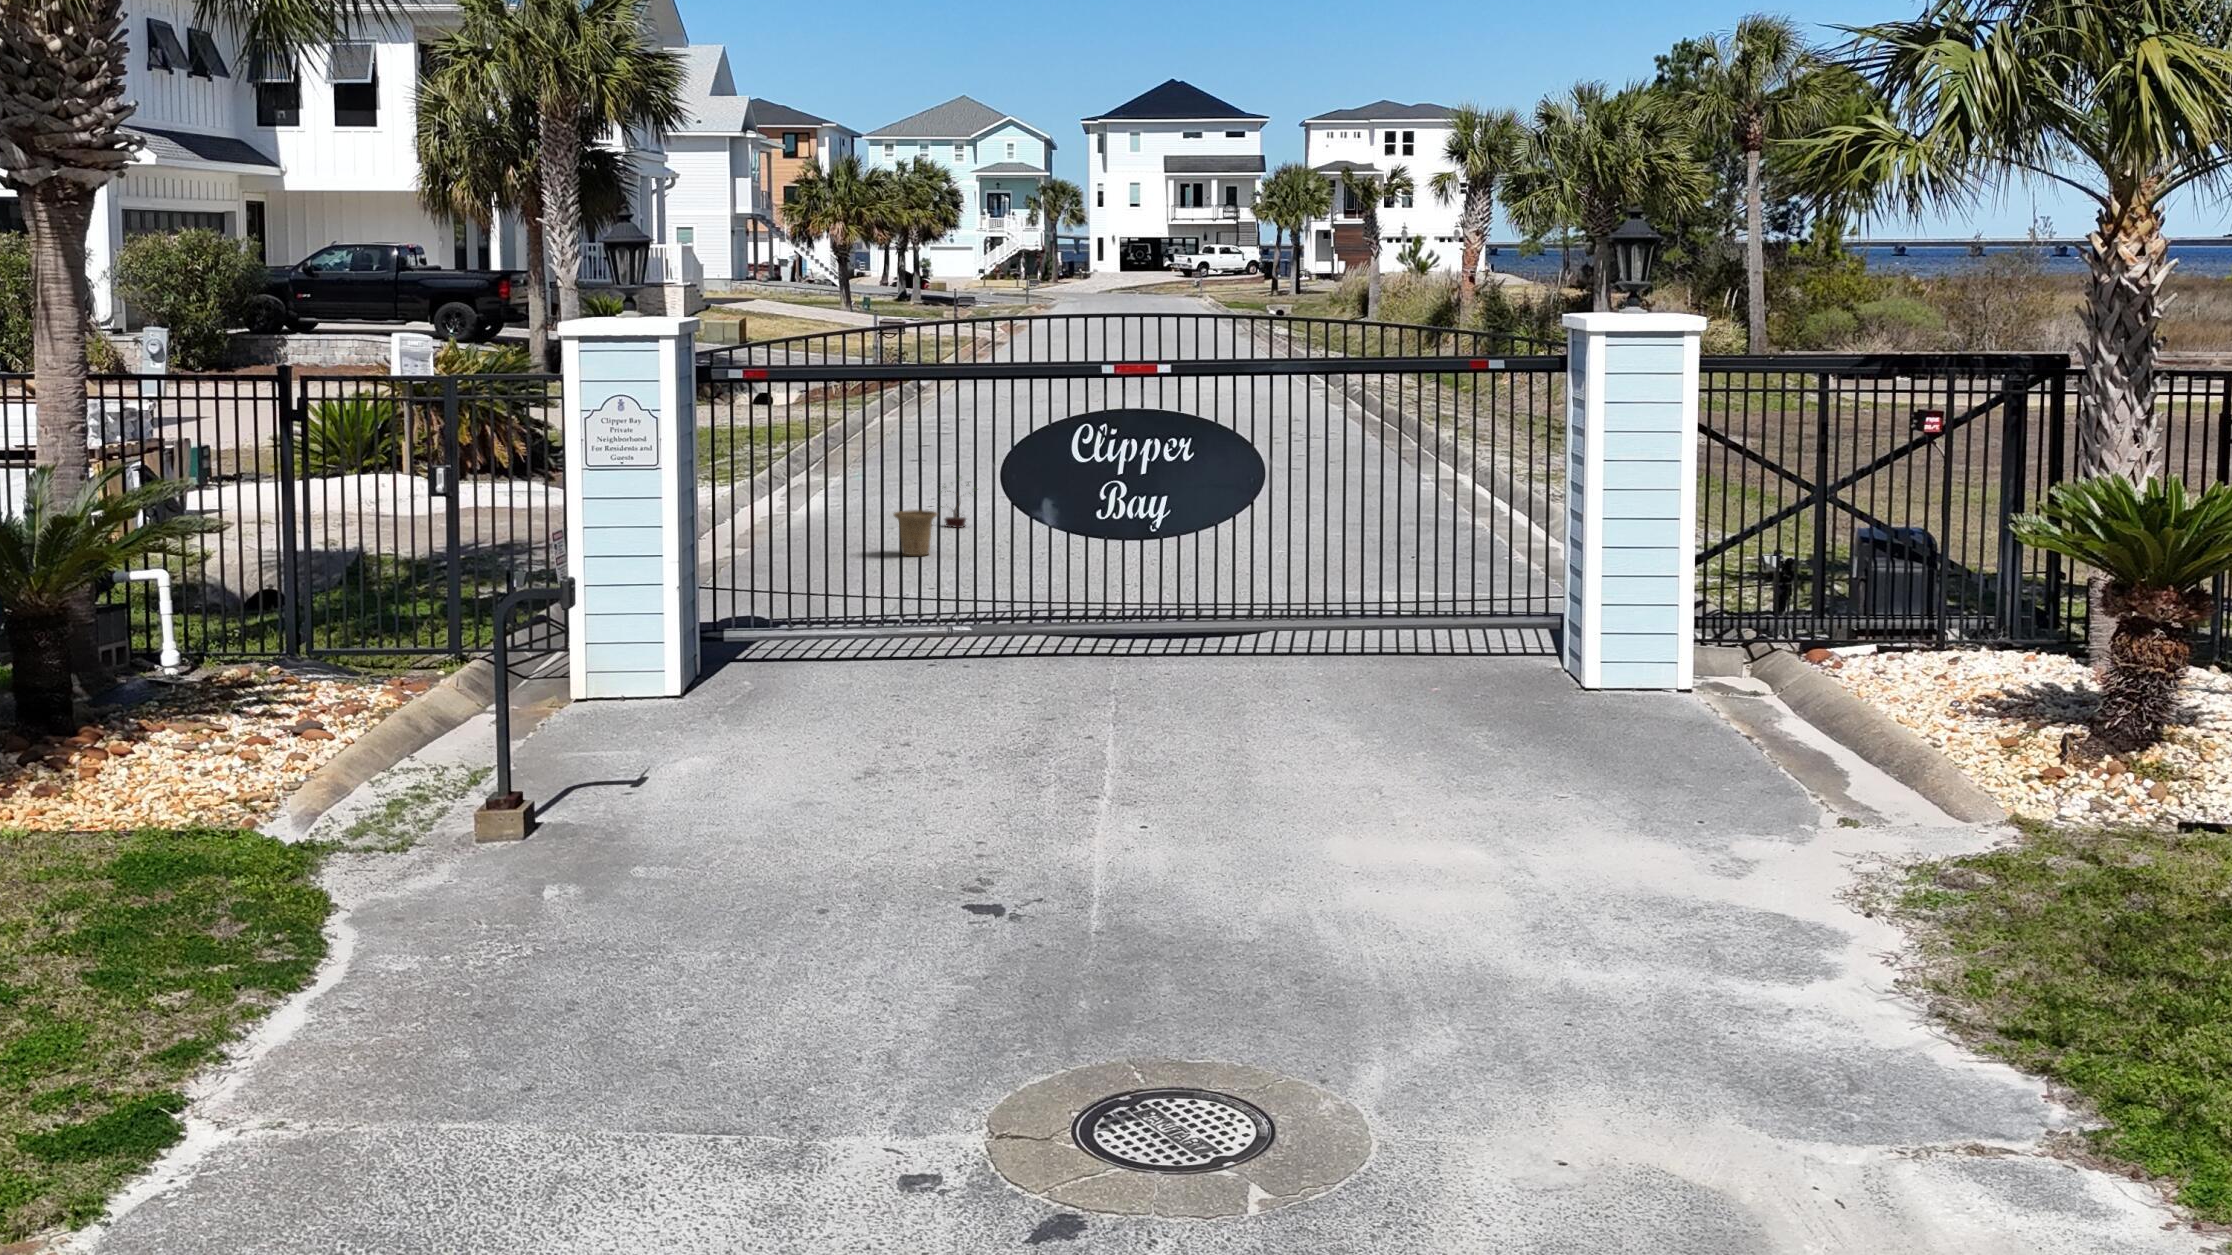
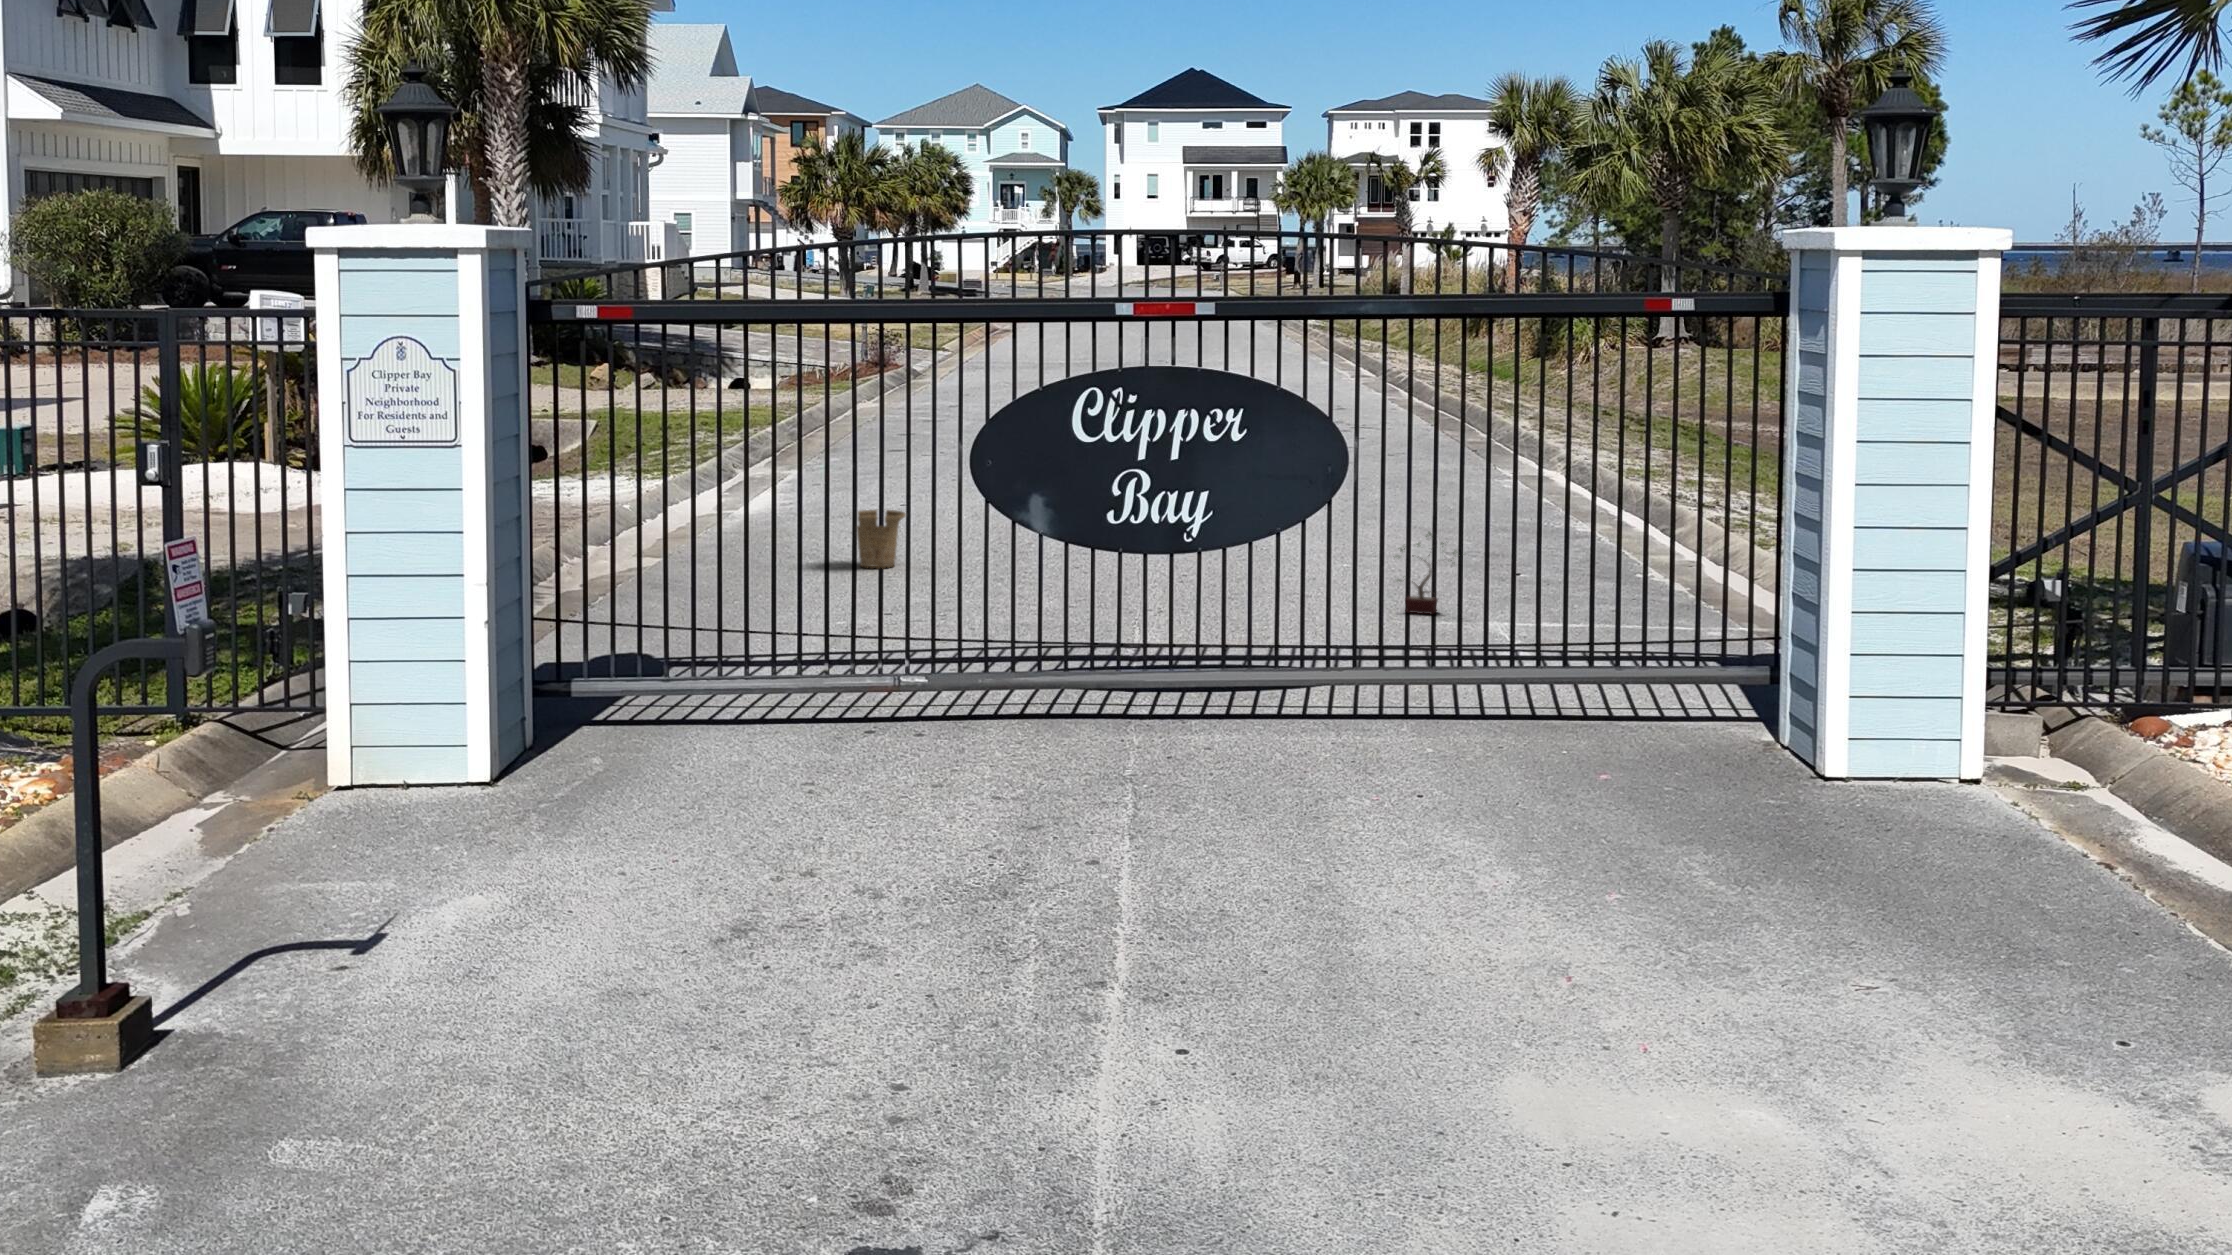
potted plant: present [941,483,978,528] -> present [1396,532,1458,615]

